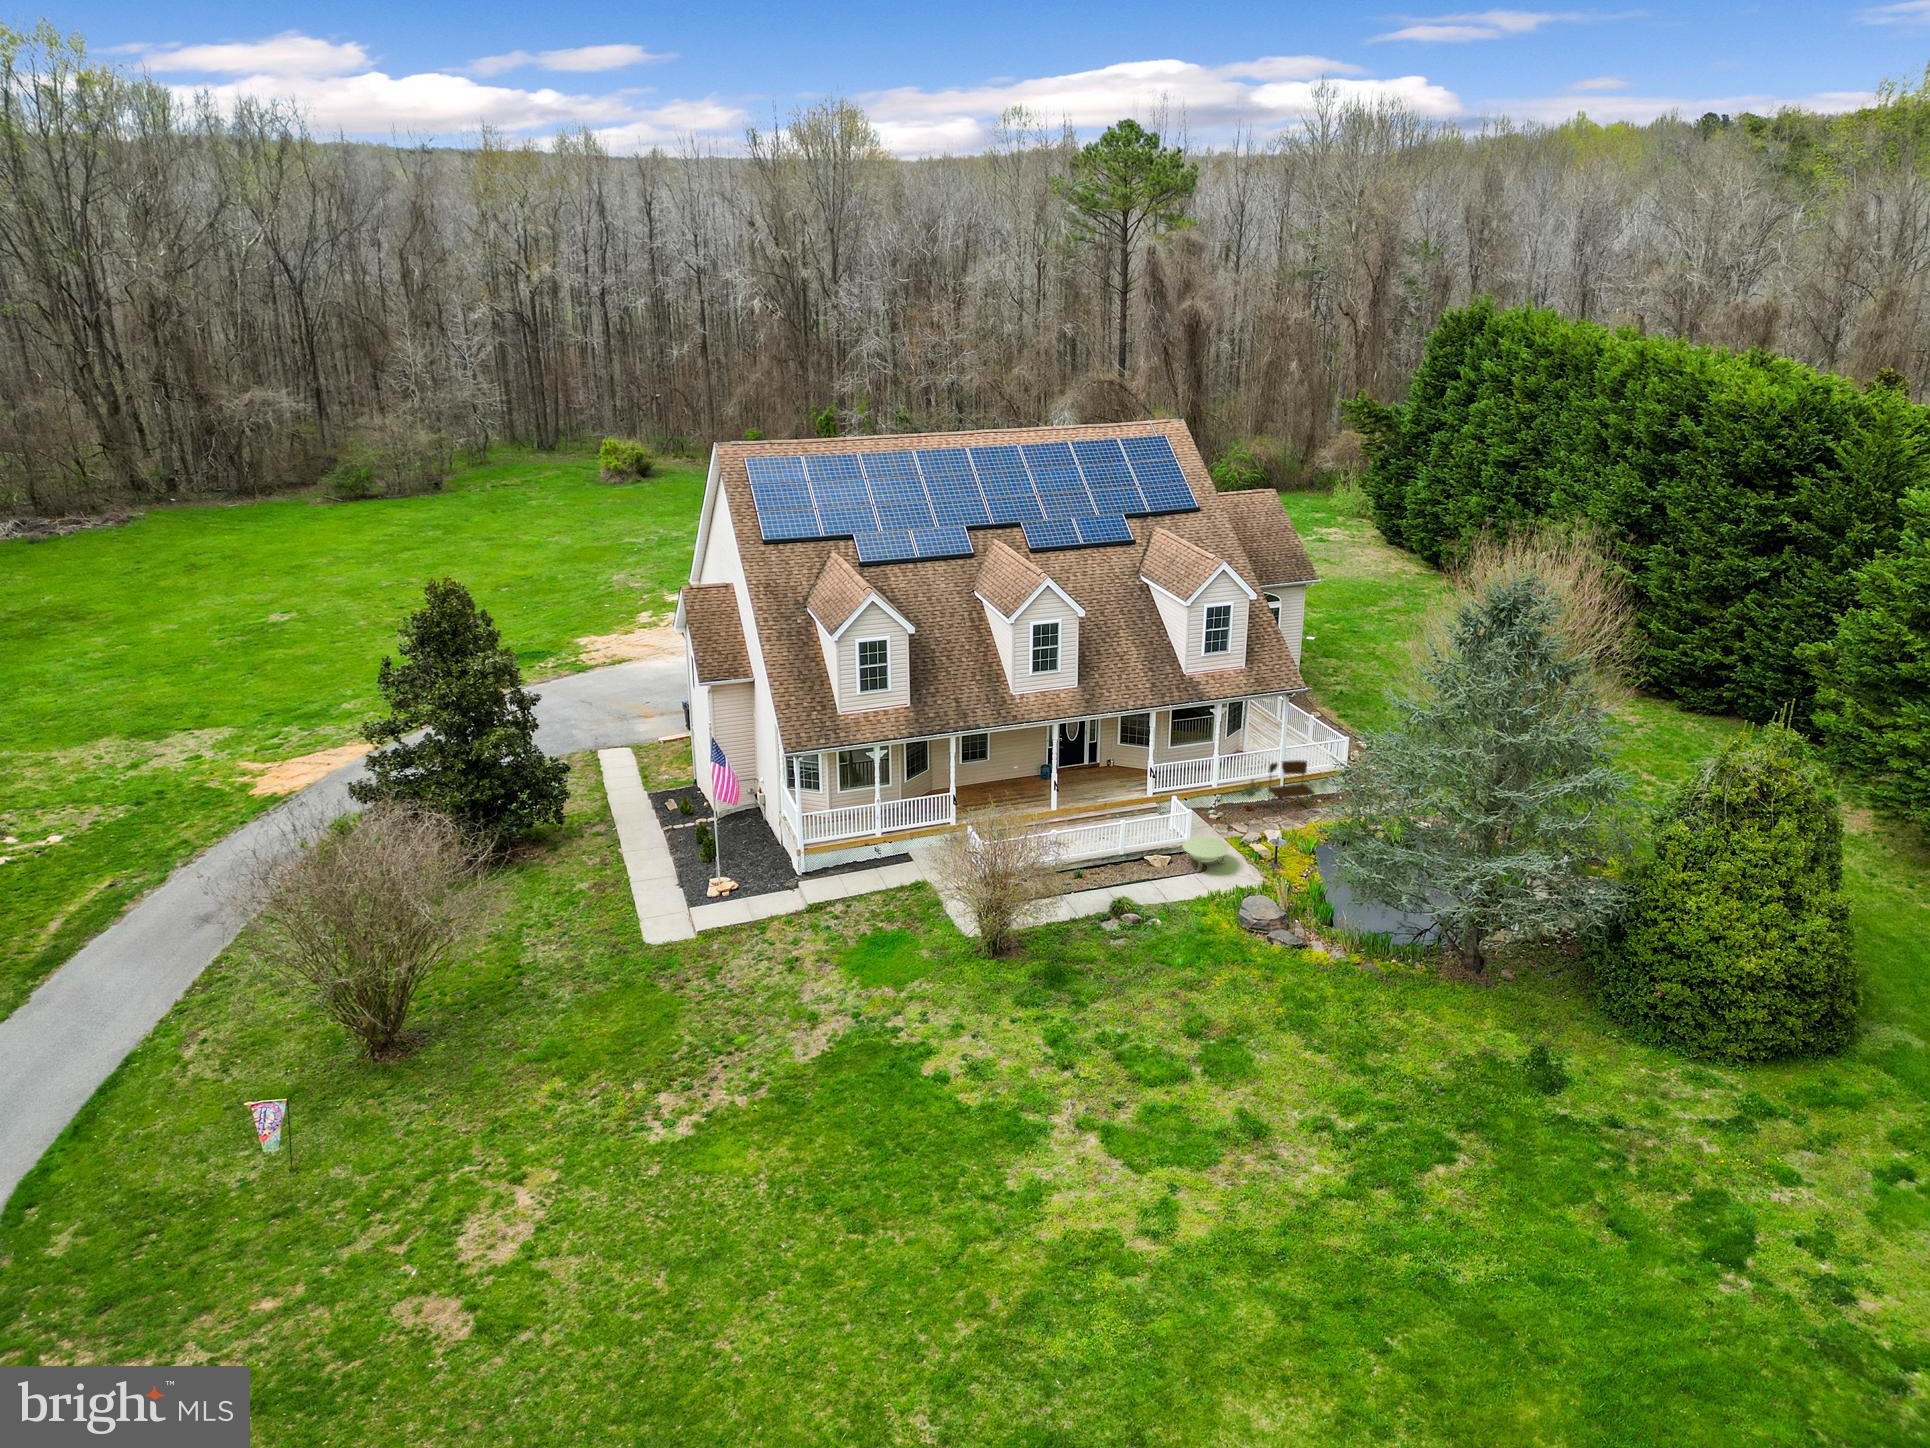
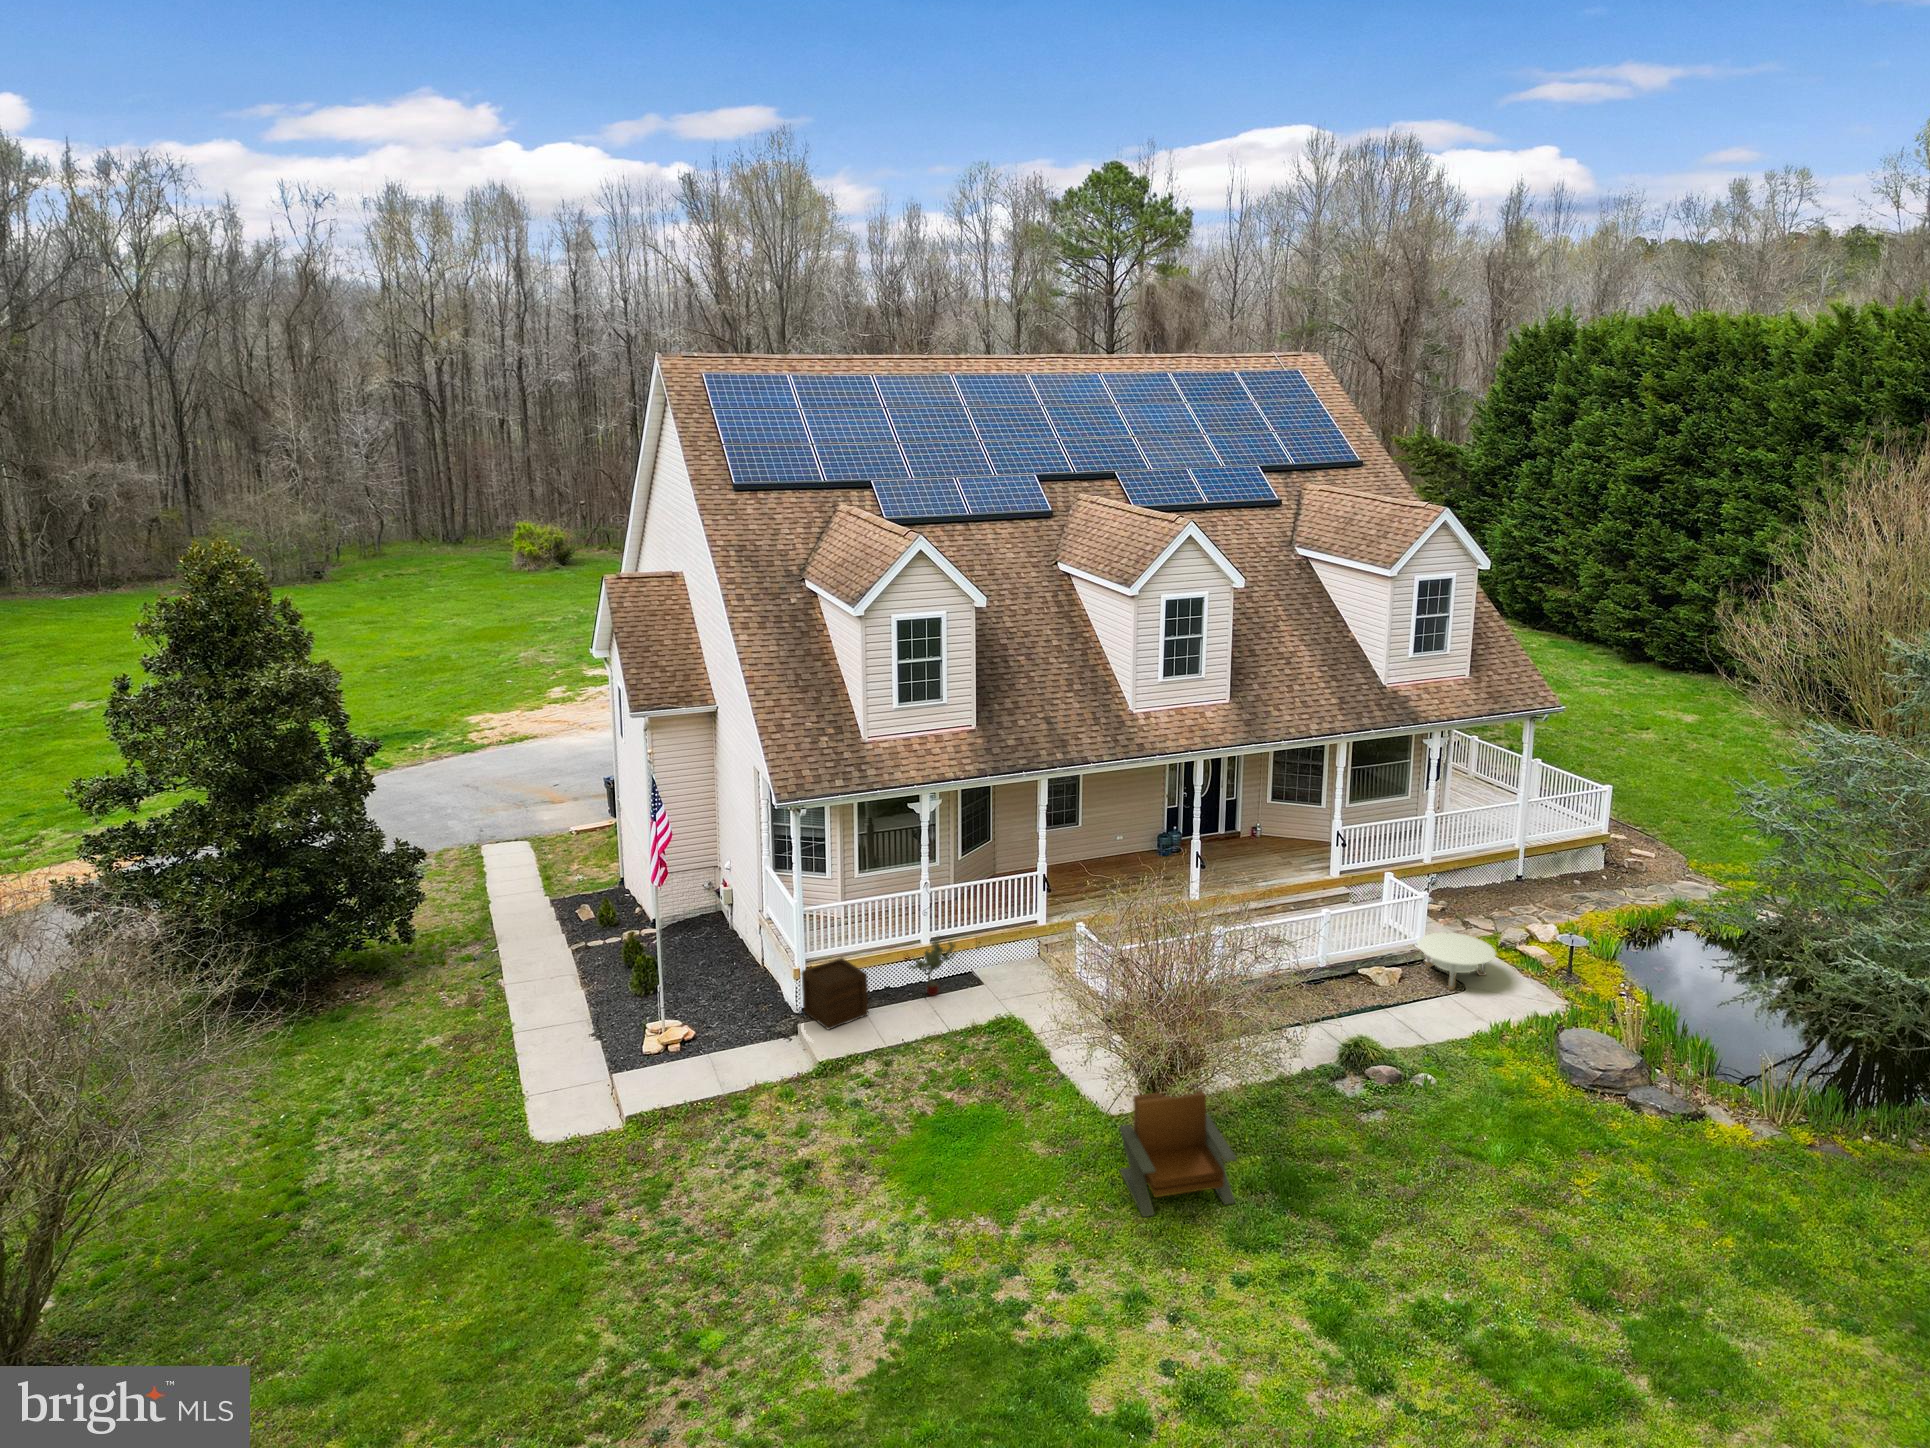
bench: present [1268,760,1314,811] -> none [1506,817,1583,897]
potted tree: present [1238,781,1262,811] -> present [909,935,955,996]
wooden crate: none [801,843,841,886] -> present [802,958,869,1029]
lounge chair: none [967,925,1025,991] -> present [1119,1090,1237,1217]

